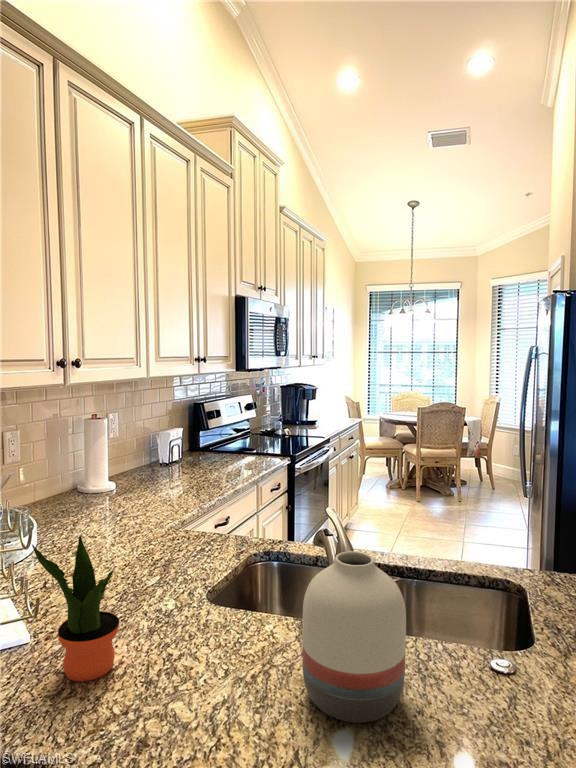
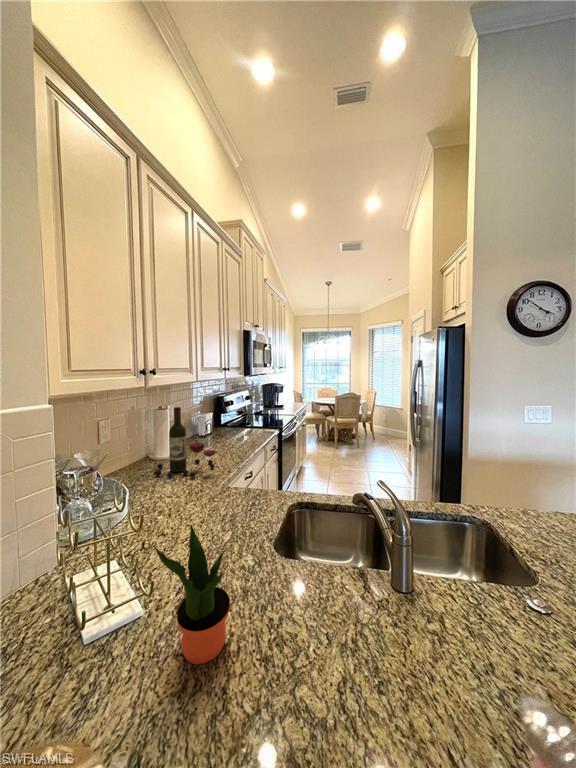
wine bottle: none [80,414,167,516] -> present [154,407,216,478]
vase: present [302,551,406,722] -> none [394,525,493,684]

